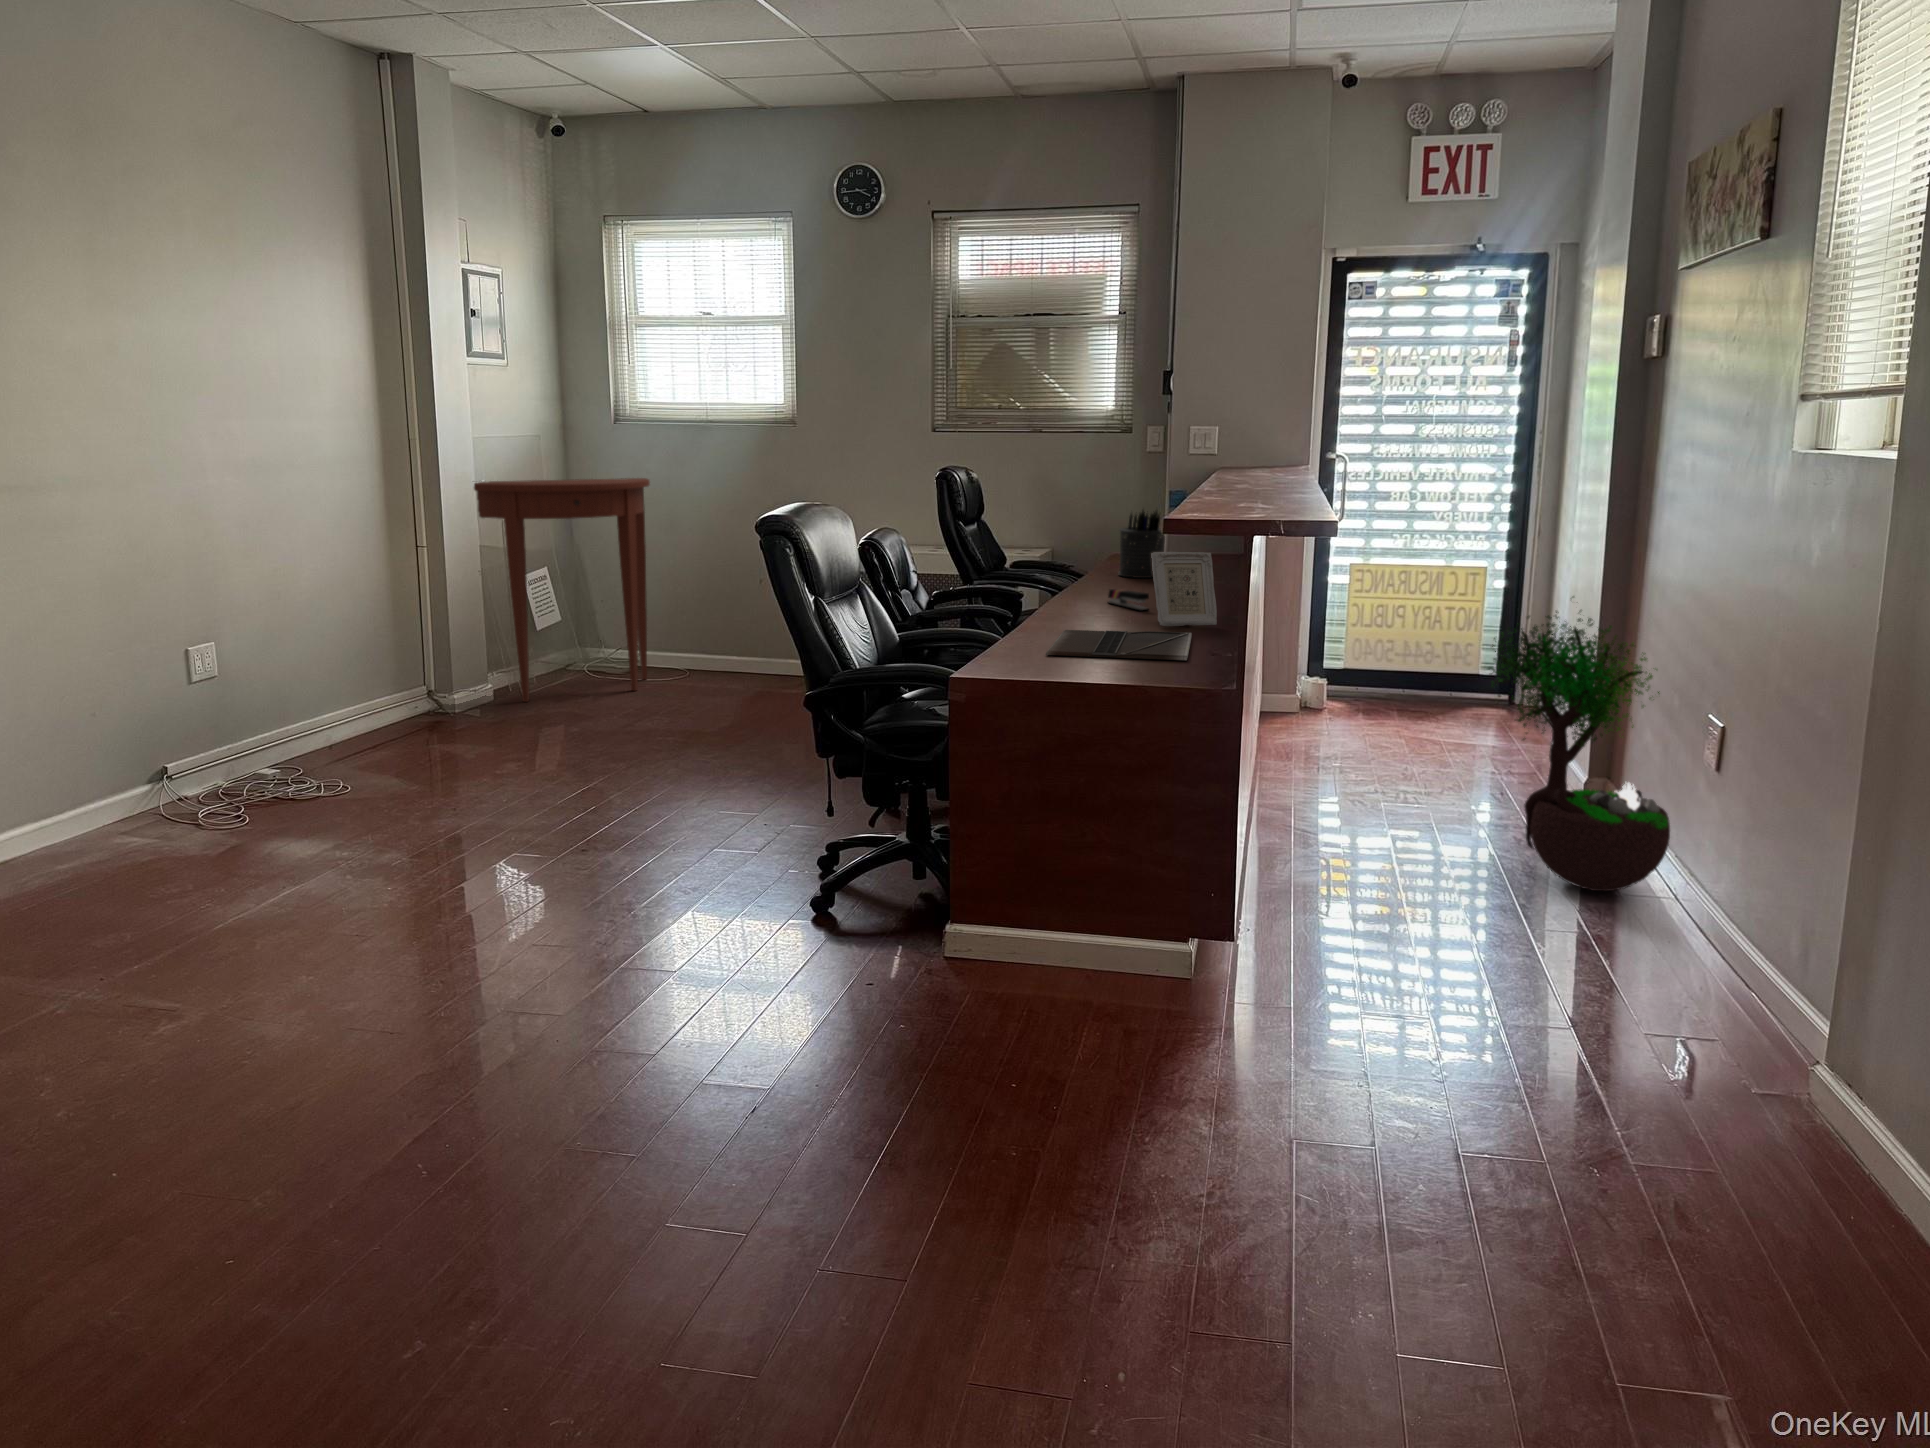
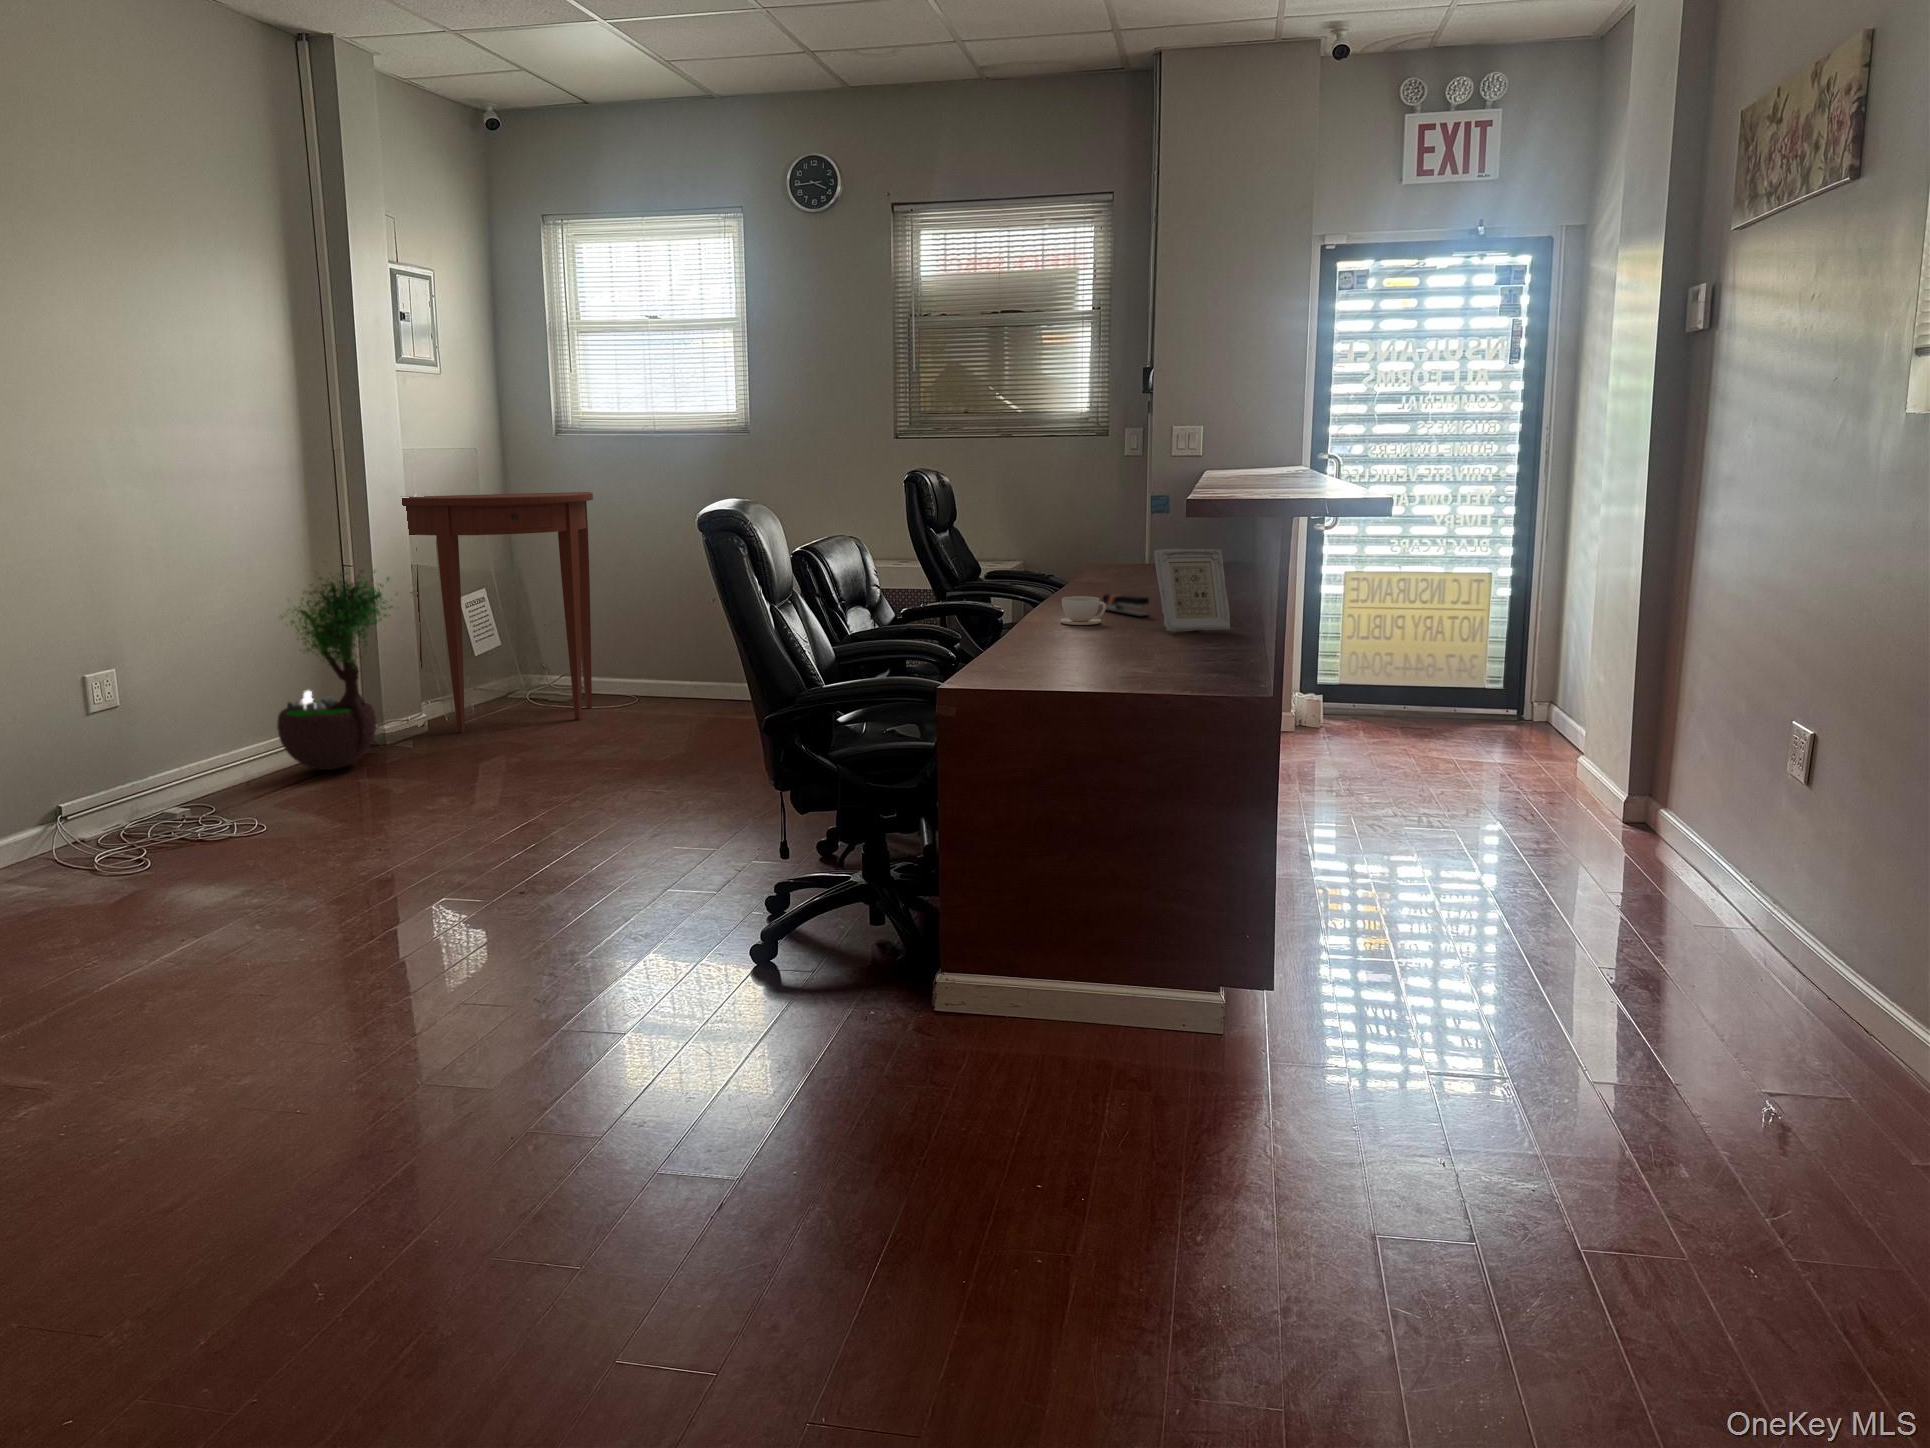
pen holder: present [1118,510,1165,578] -> none [1105,507,1158,585]
coffee cup: none [1068,592,1109,618] -> present [1060,596,1106,625]
potted tree: present [1488,597,1670,891] -> present [277,571,392,770]
laptop: present [1046,630,1192,660] -> none [1046,637,1208,666]

